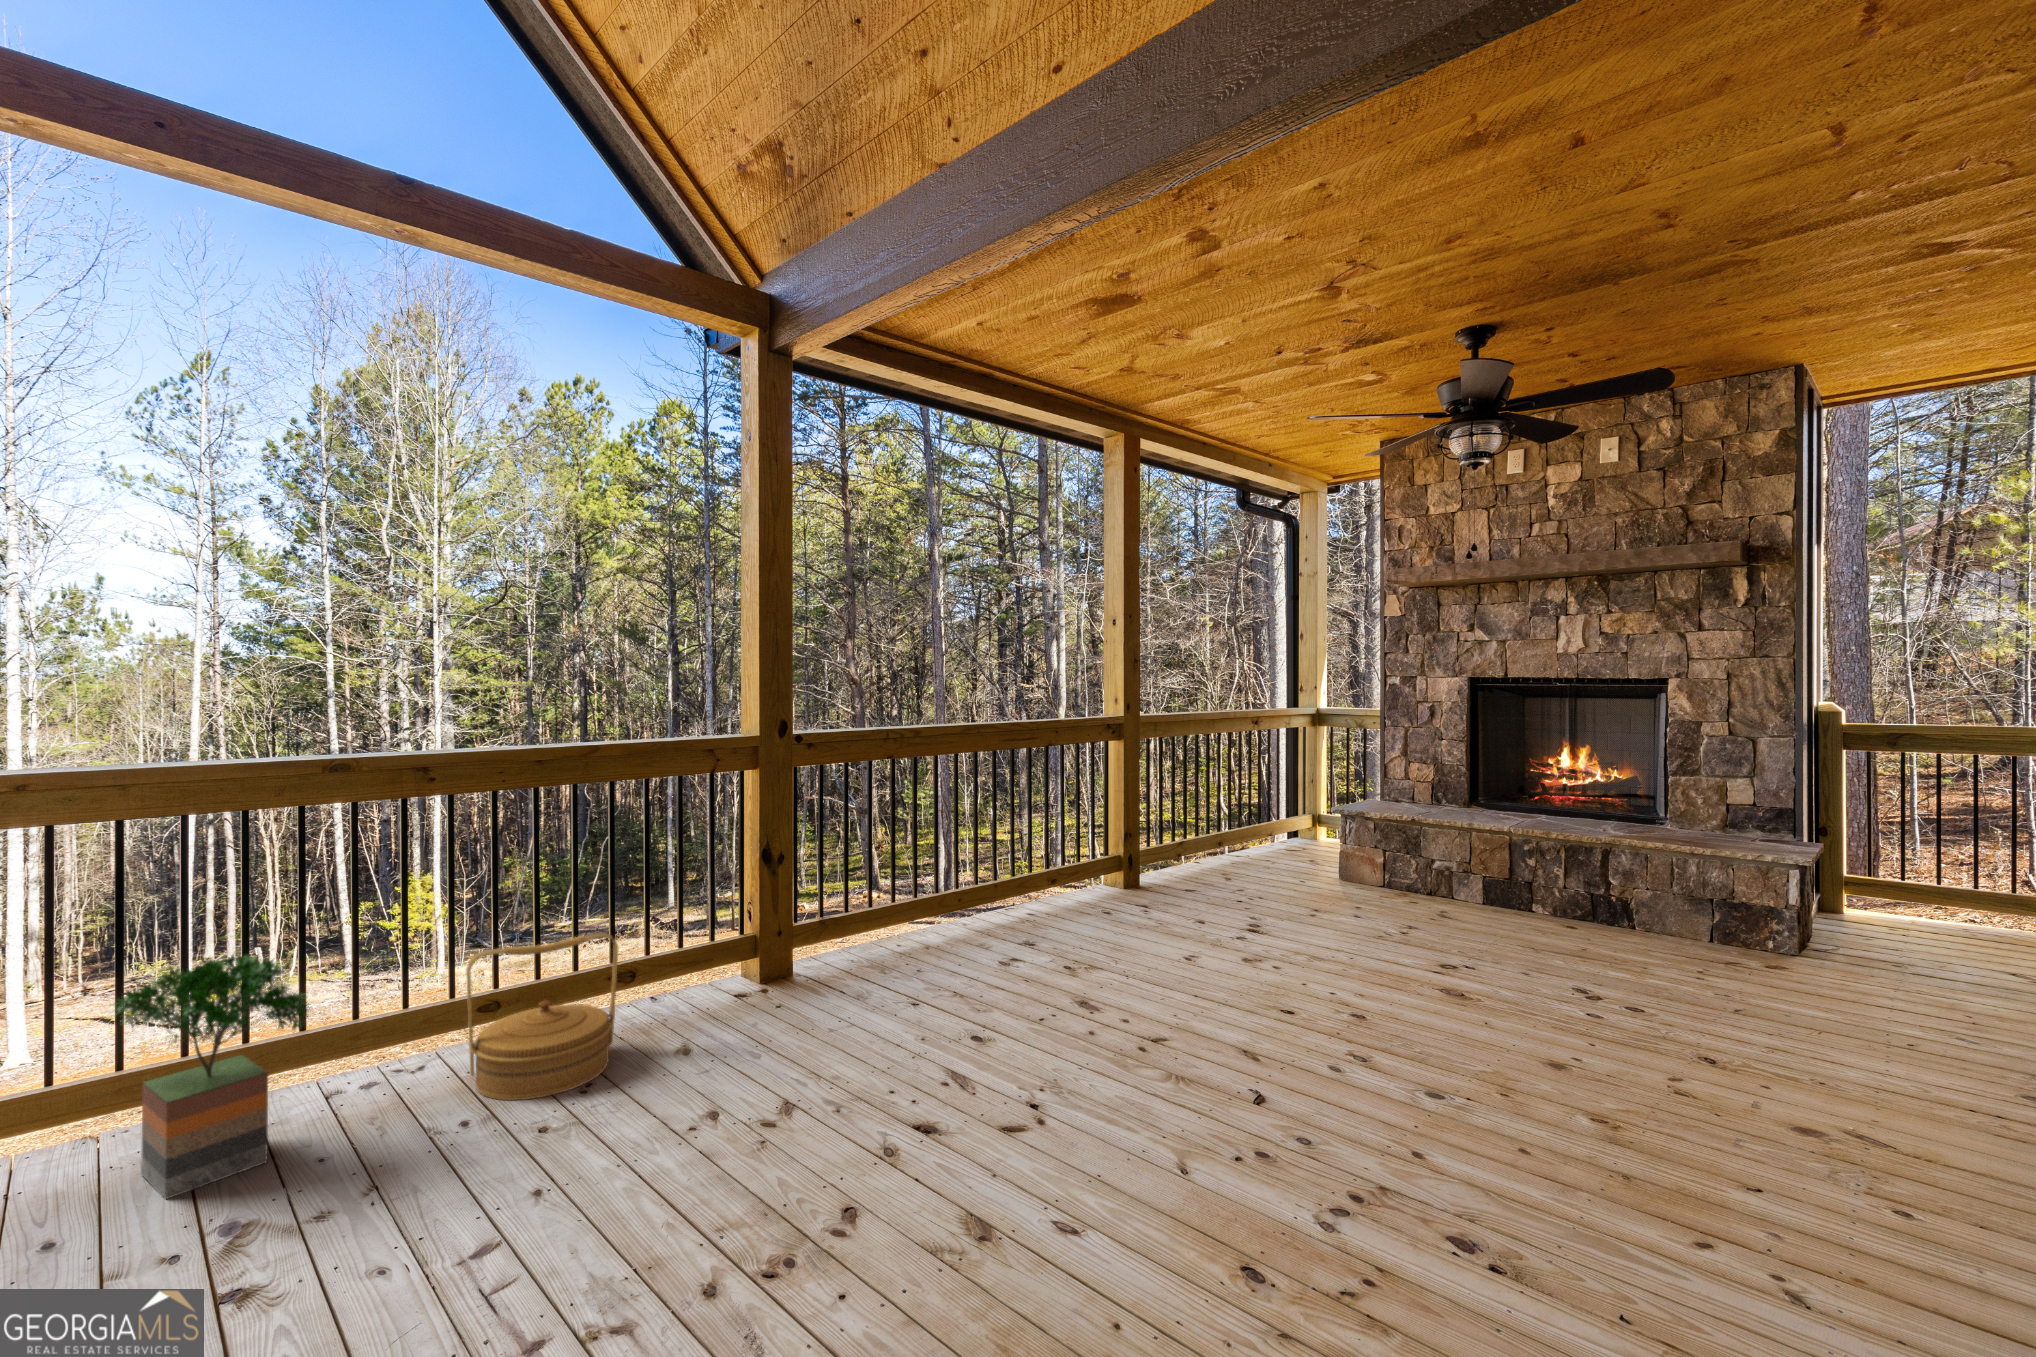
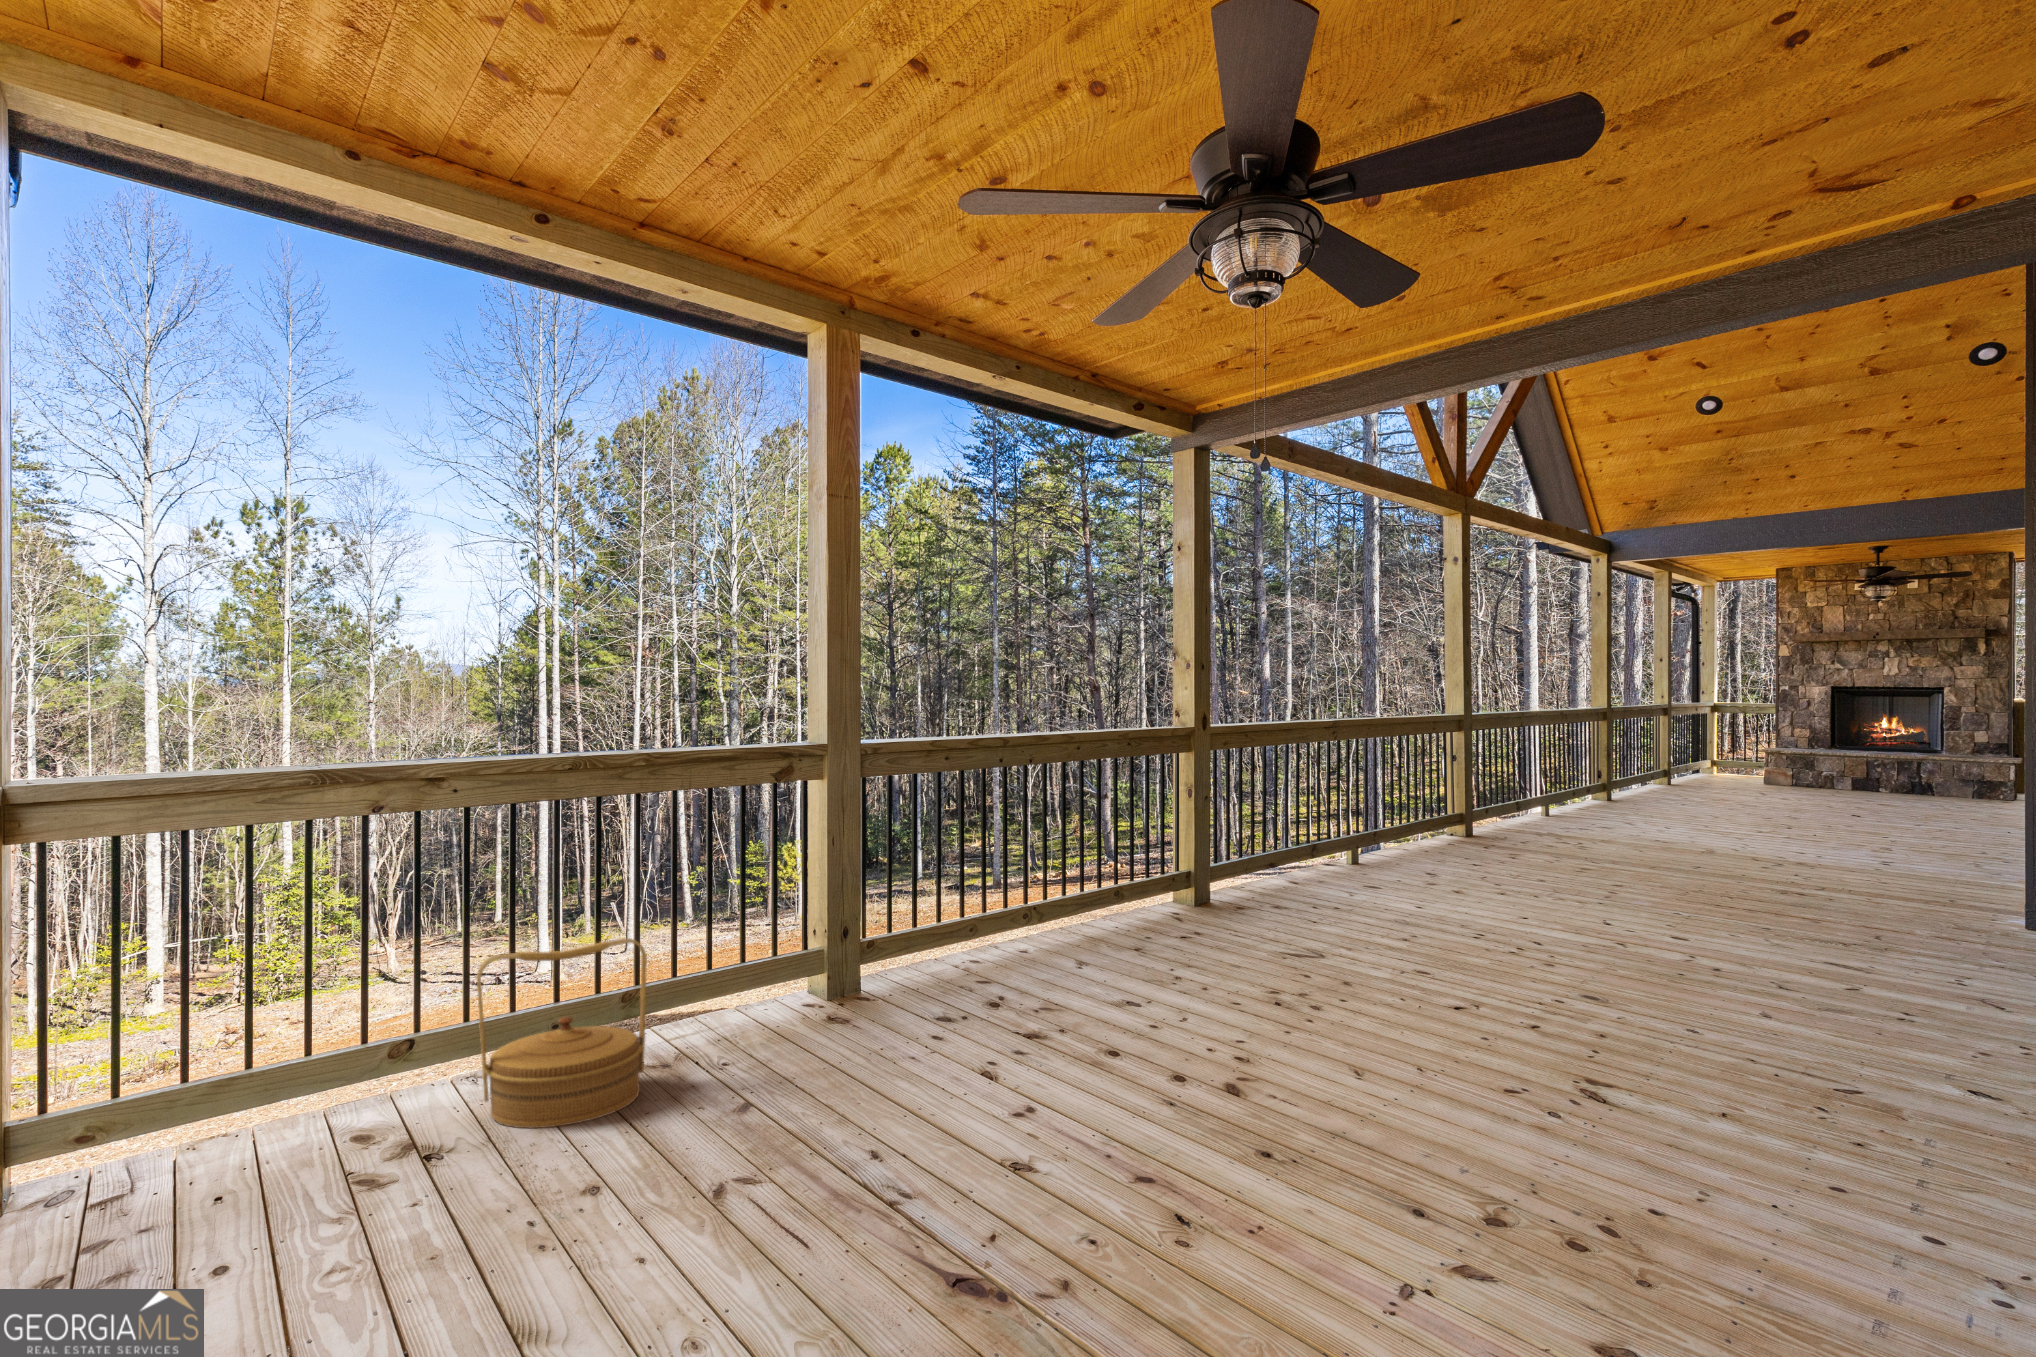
potted tree: present [114,954,310,1199] -> none [100,947,311,1215]

